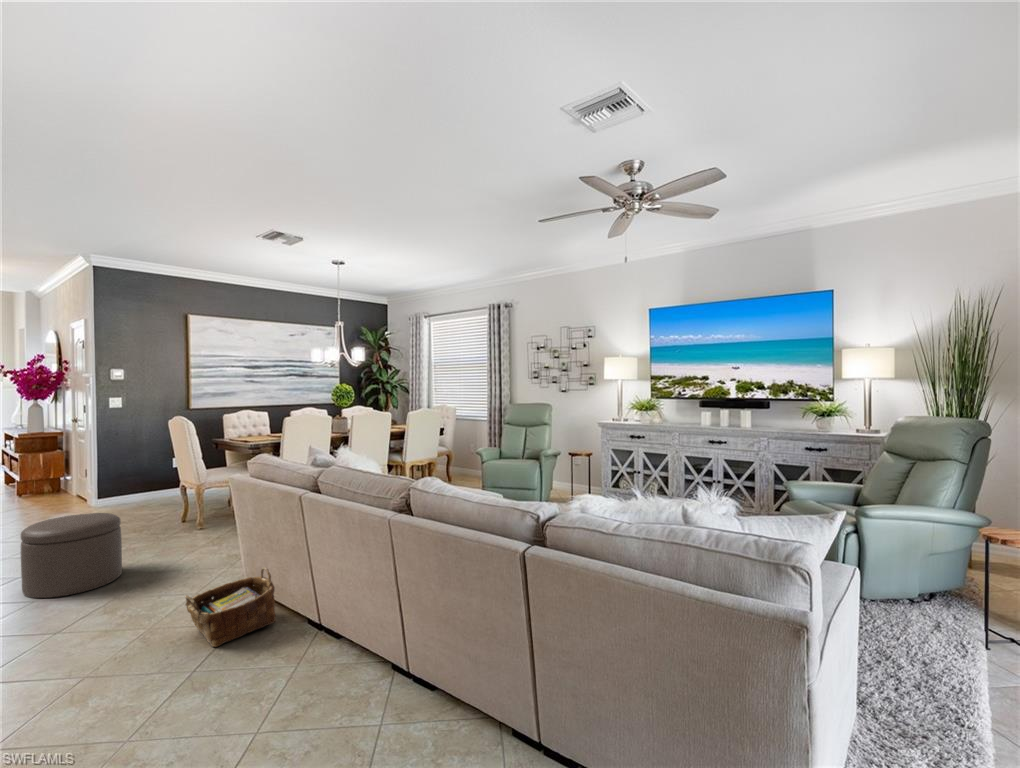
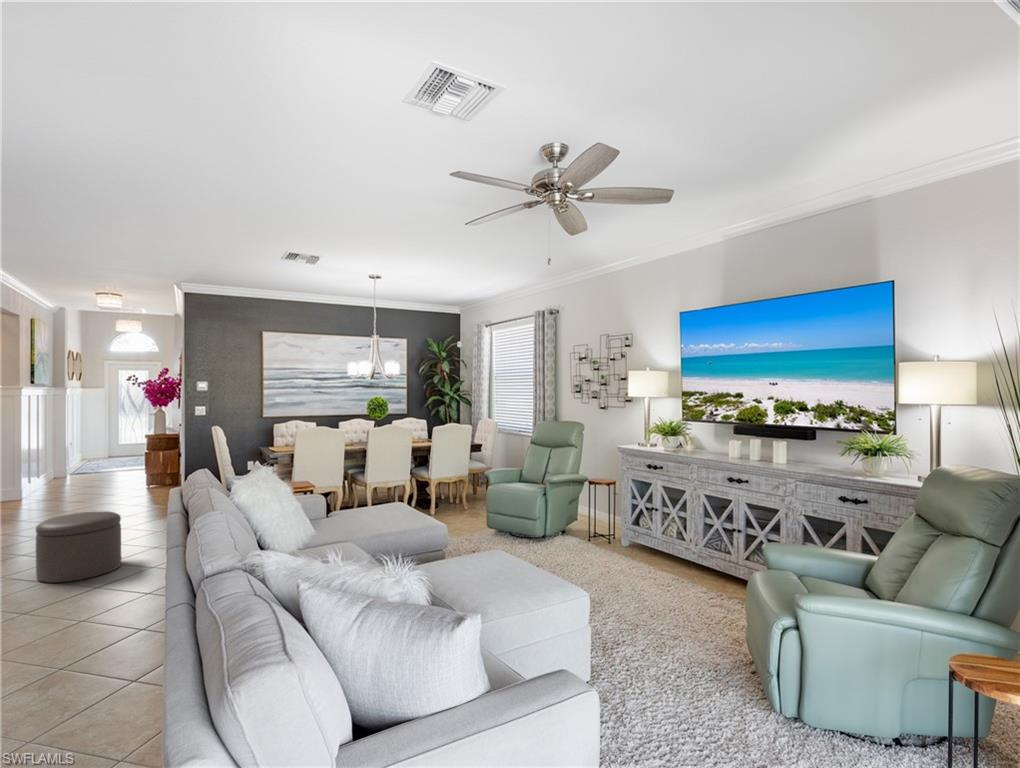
woven basket: present [185,567,275,647] -> none [76,579,167,651]

